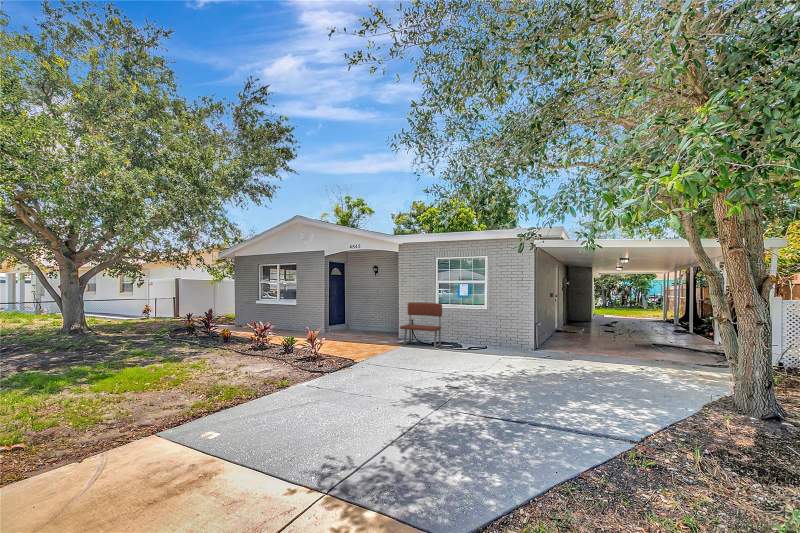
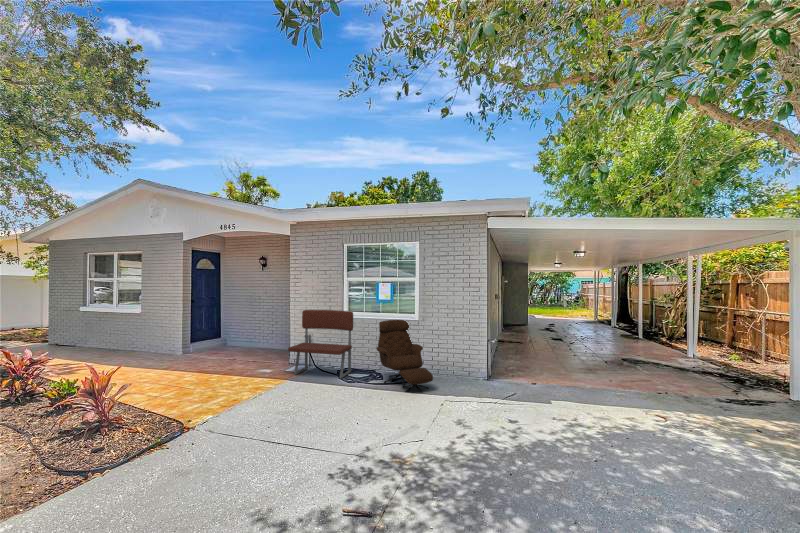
lounge chair: none [458,309,496,356] -> present [376,320,433,393]

